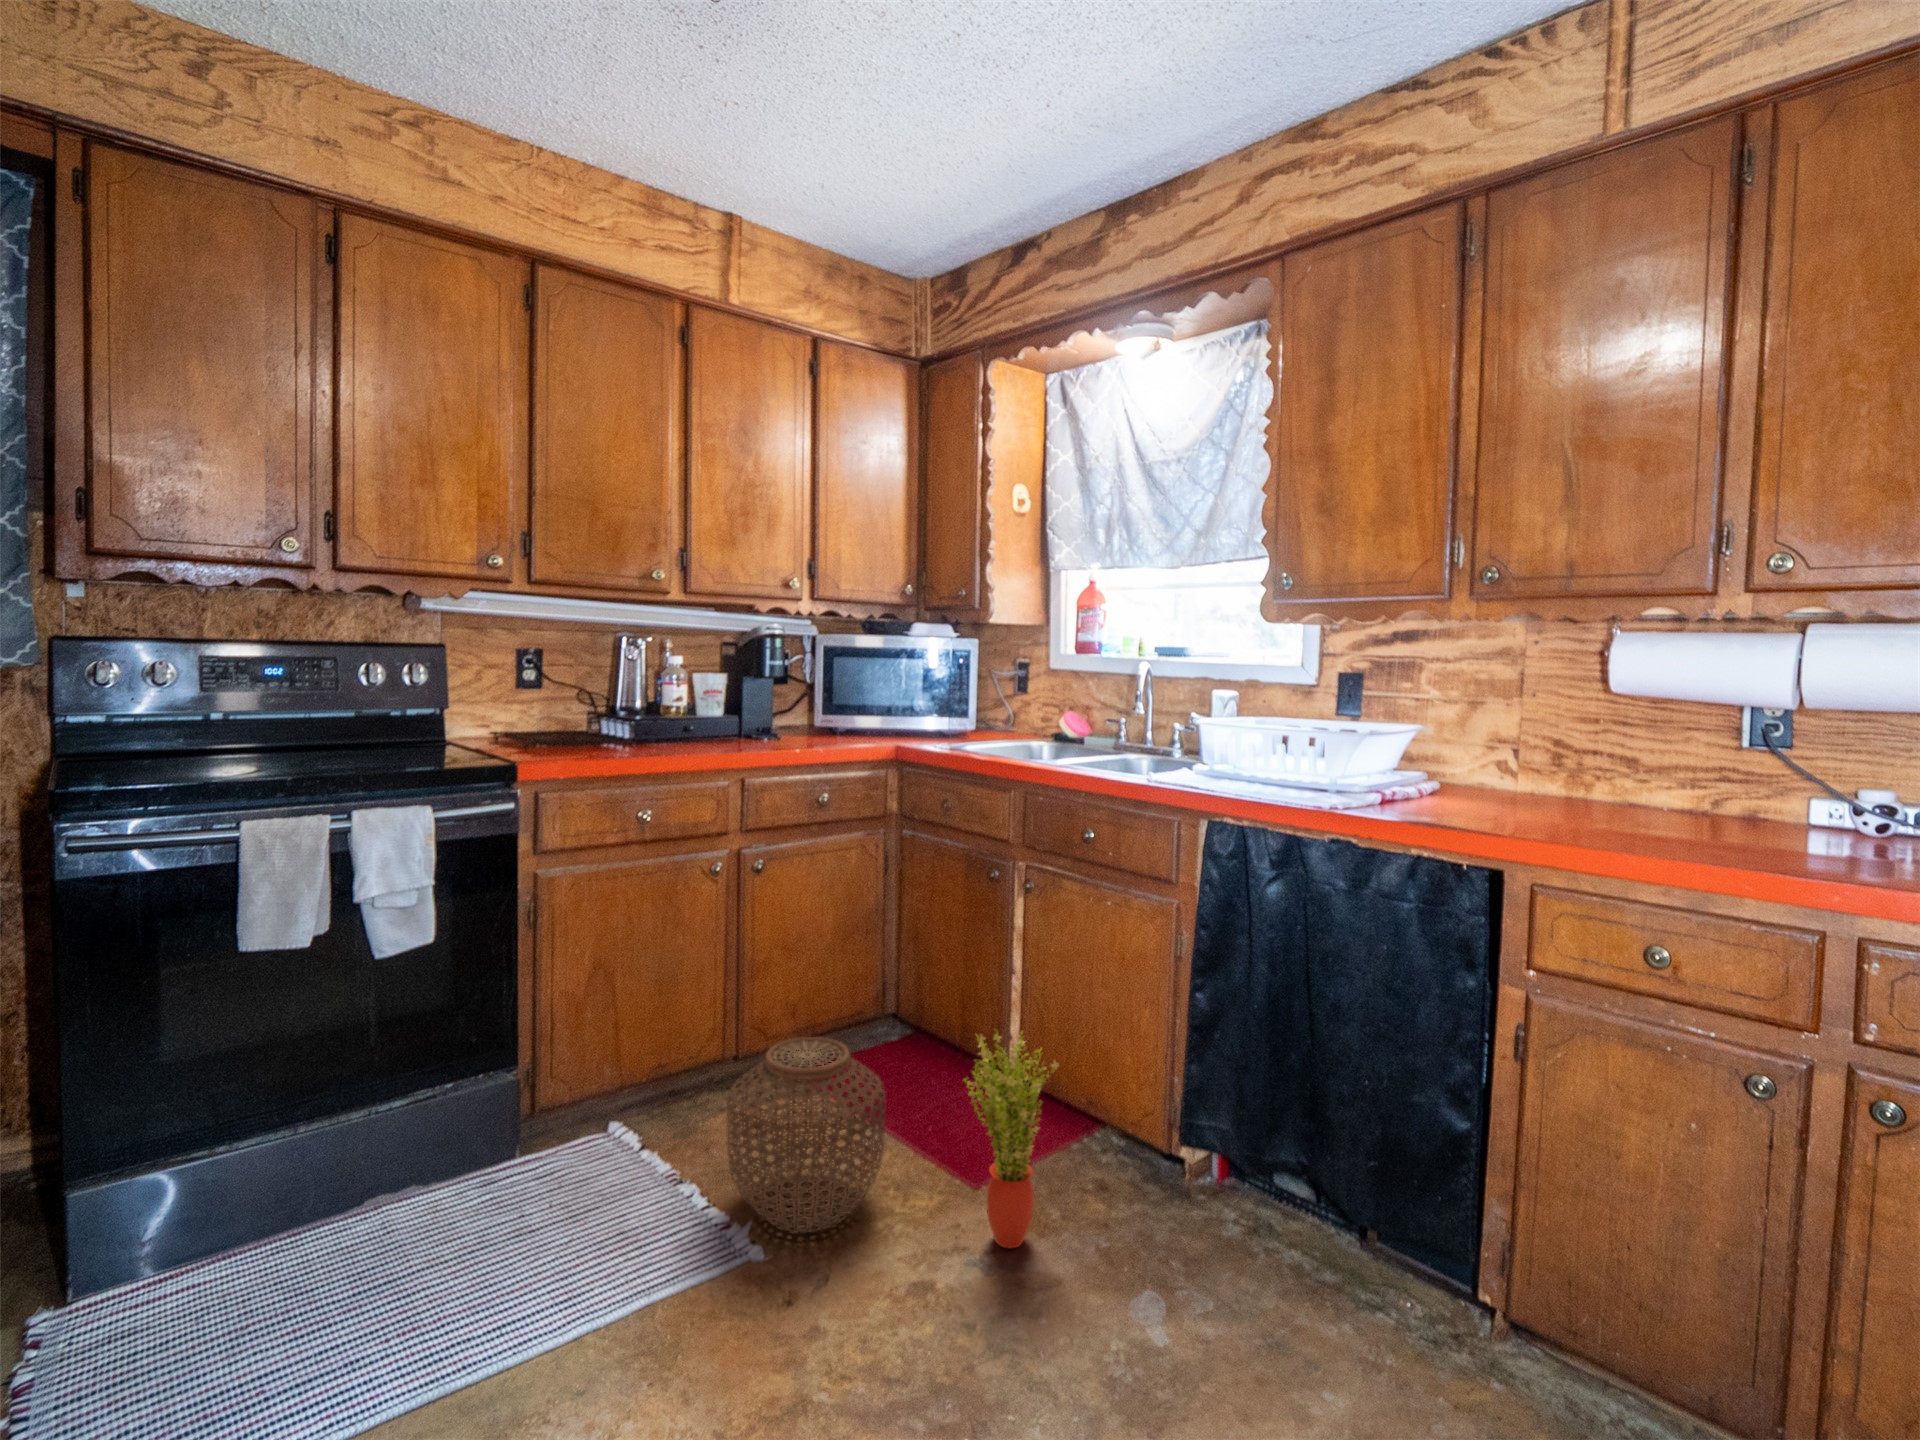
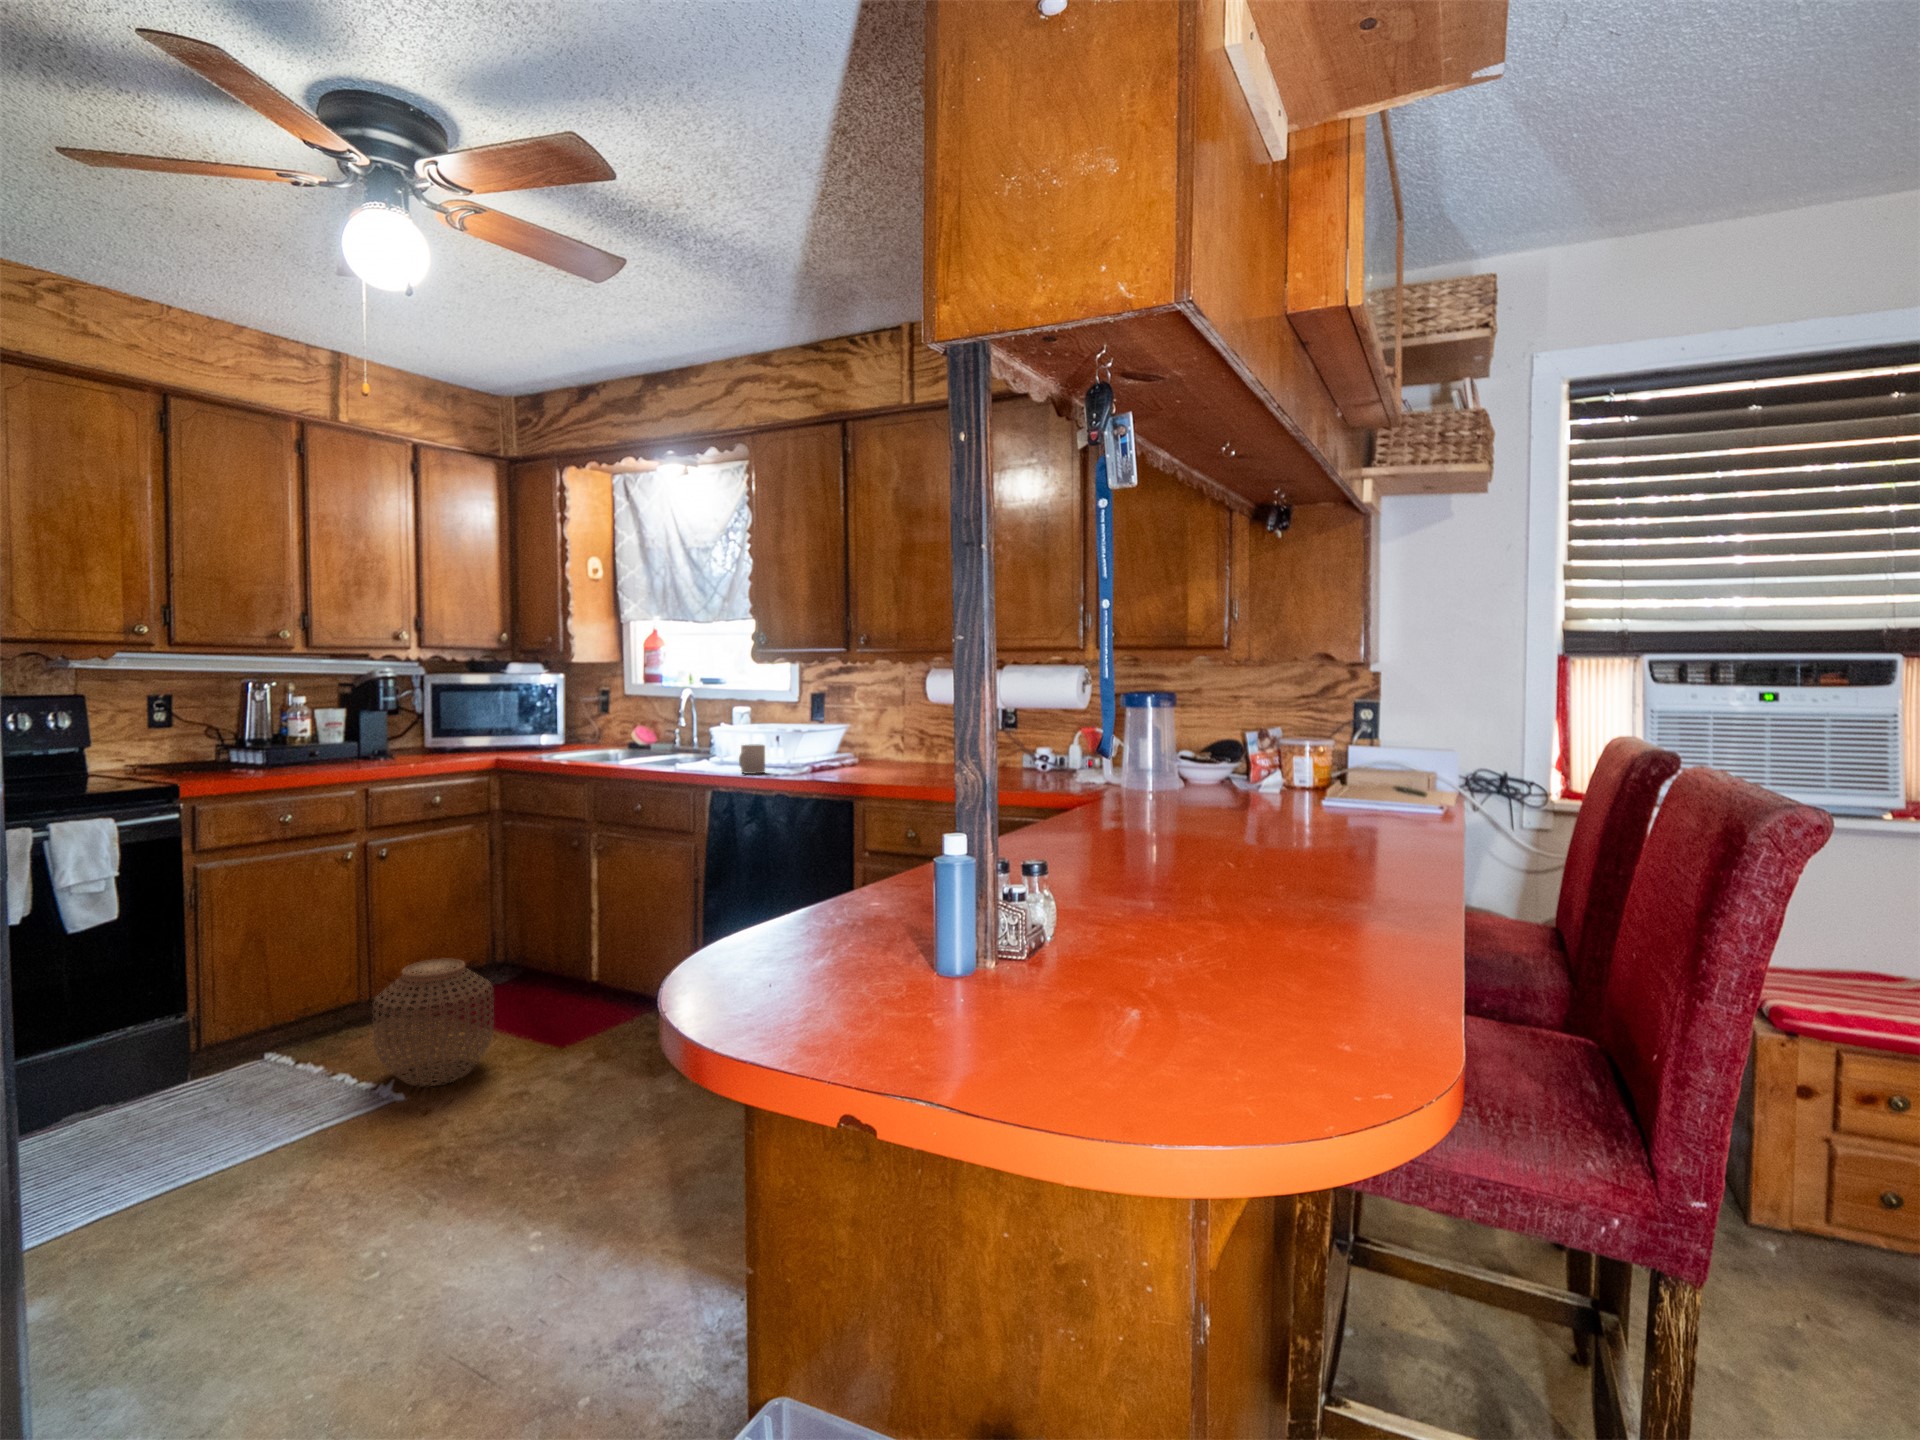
mug: none [1262,749,1304,798] -> present [739,745,765,774]
potted plant: present [964,1030,1058,1248] -> none [546,931,612,1071]

